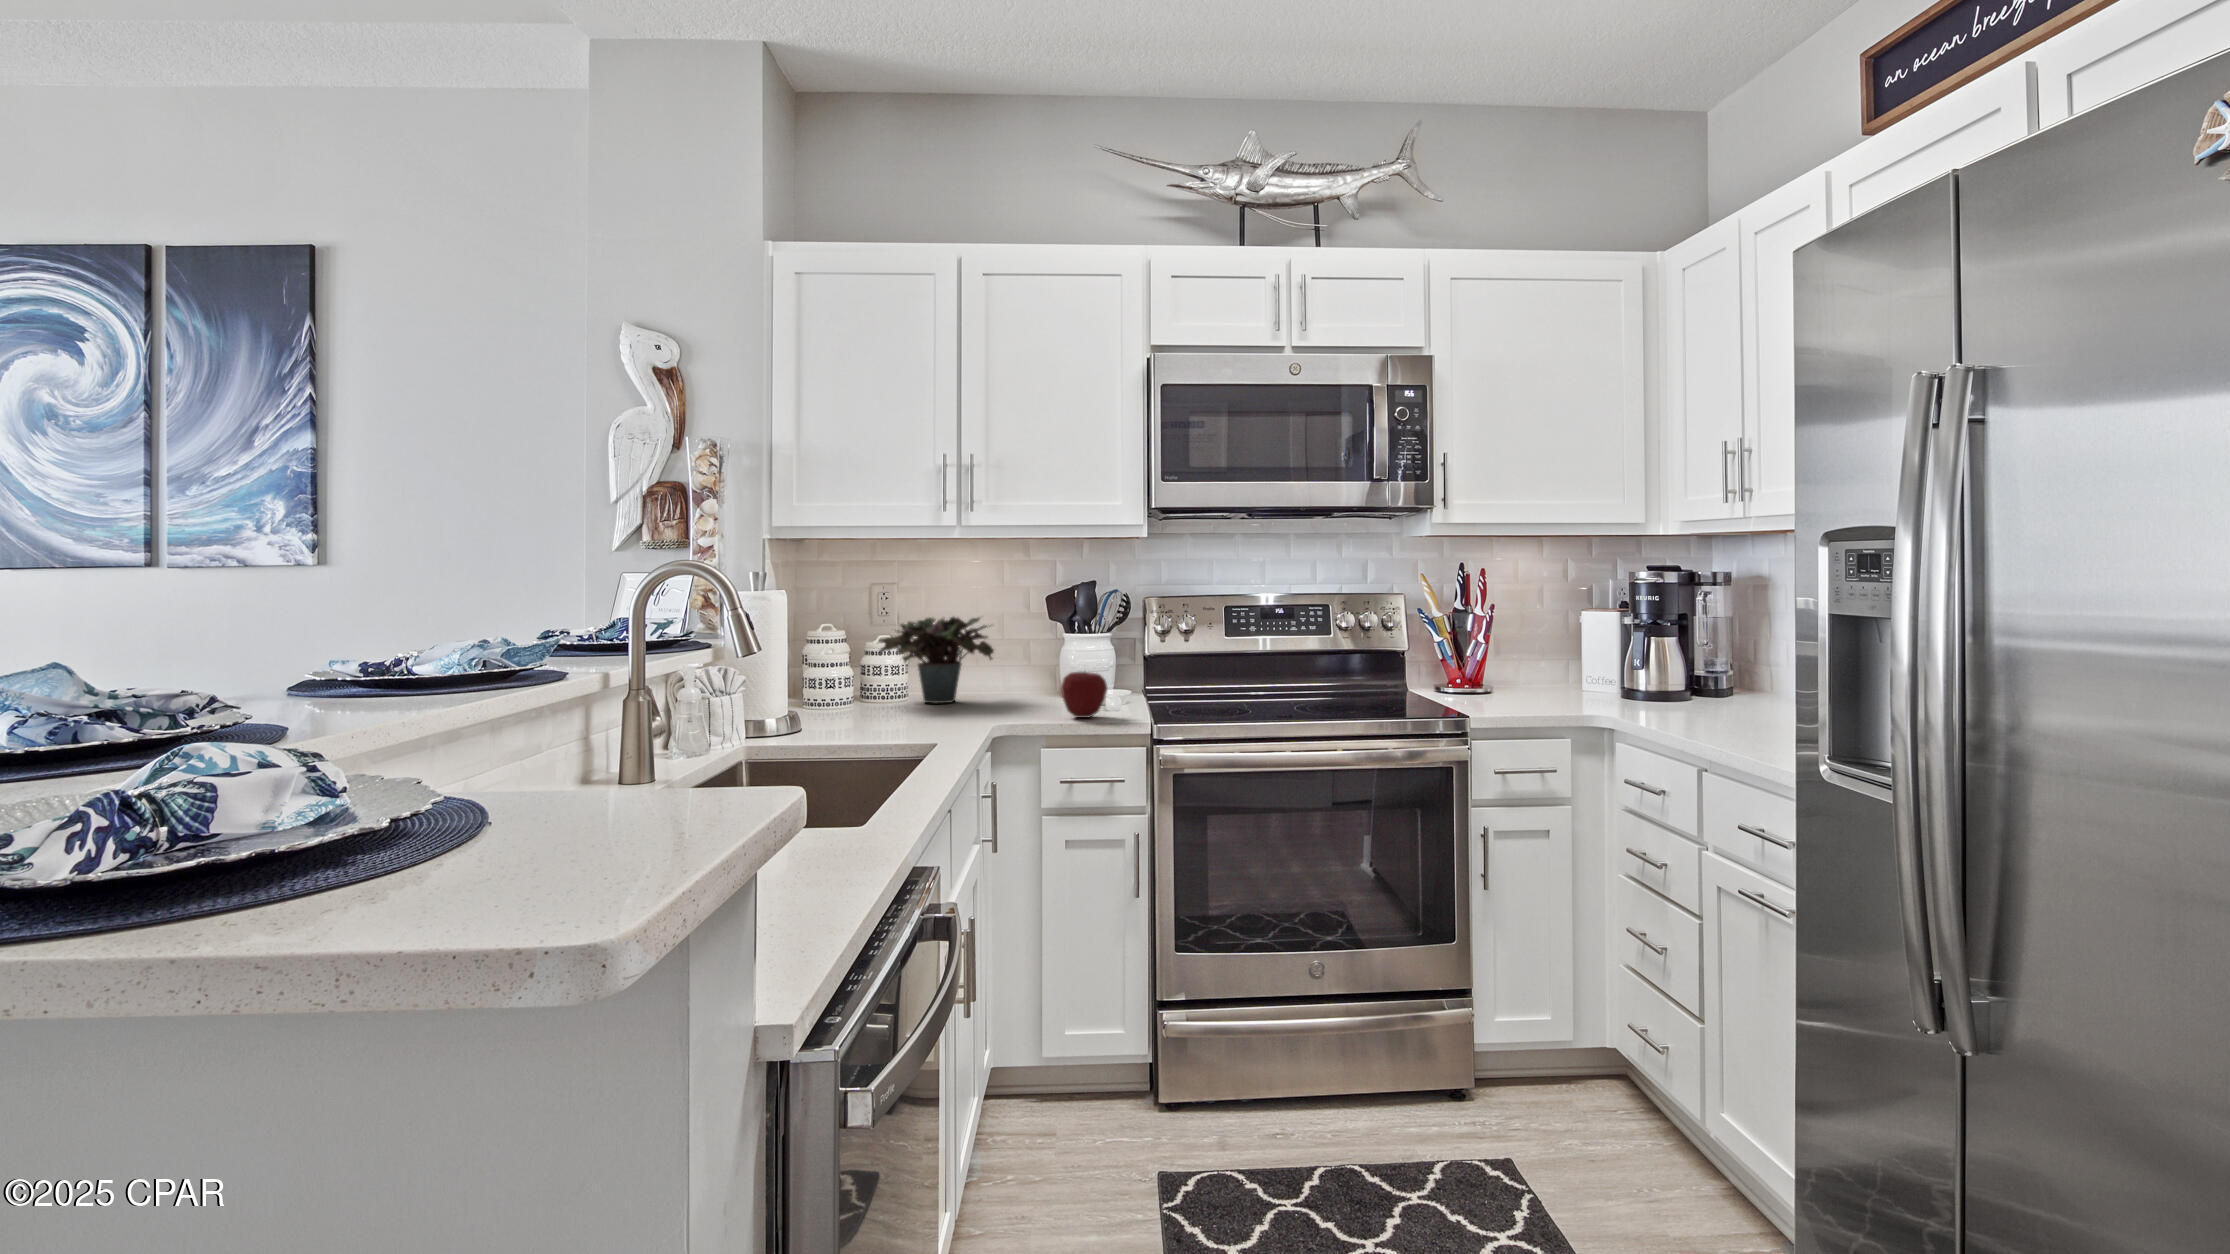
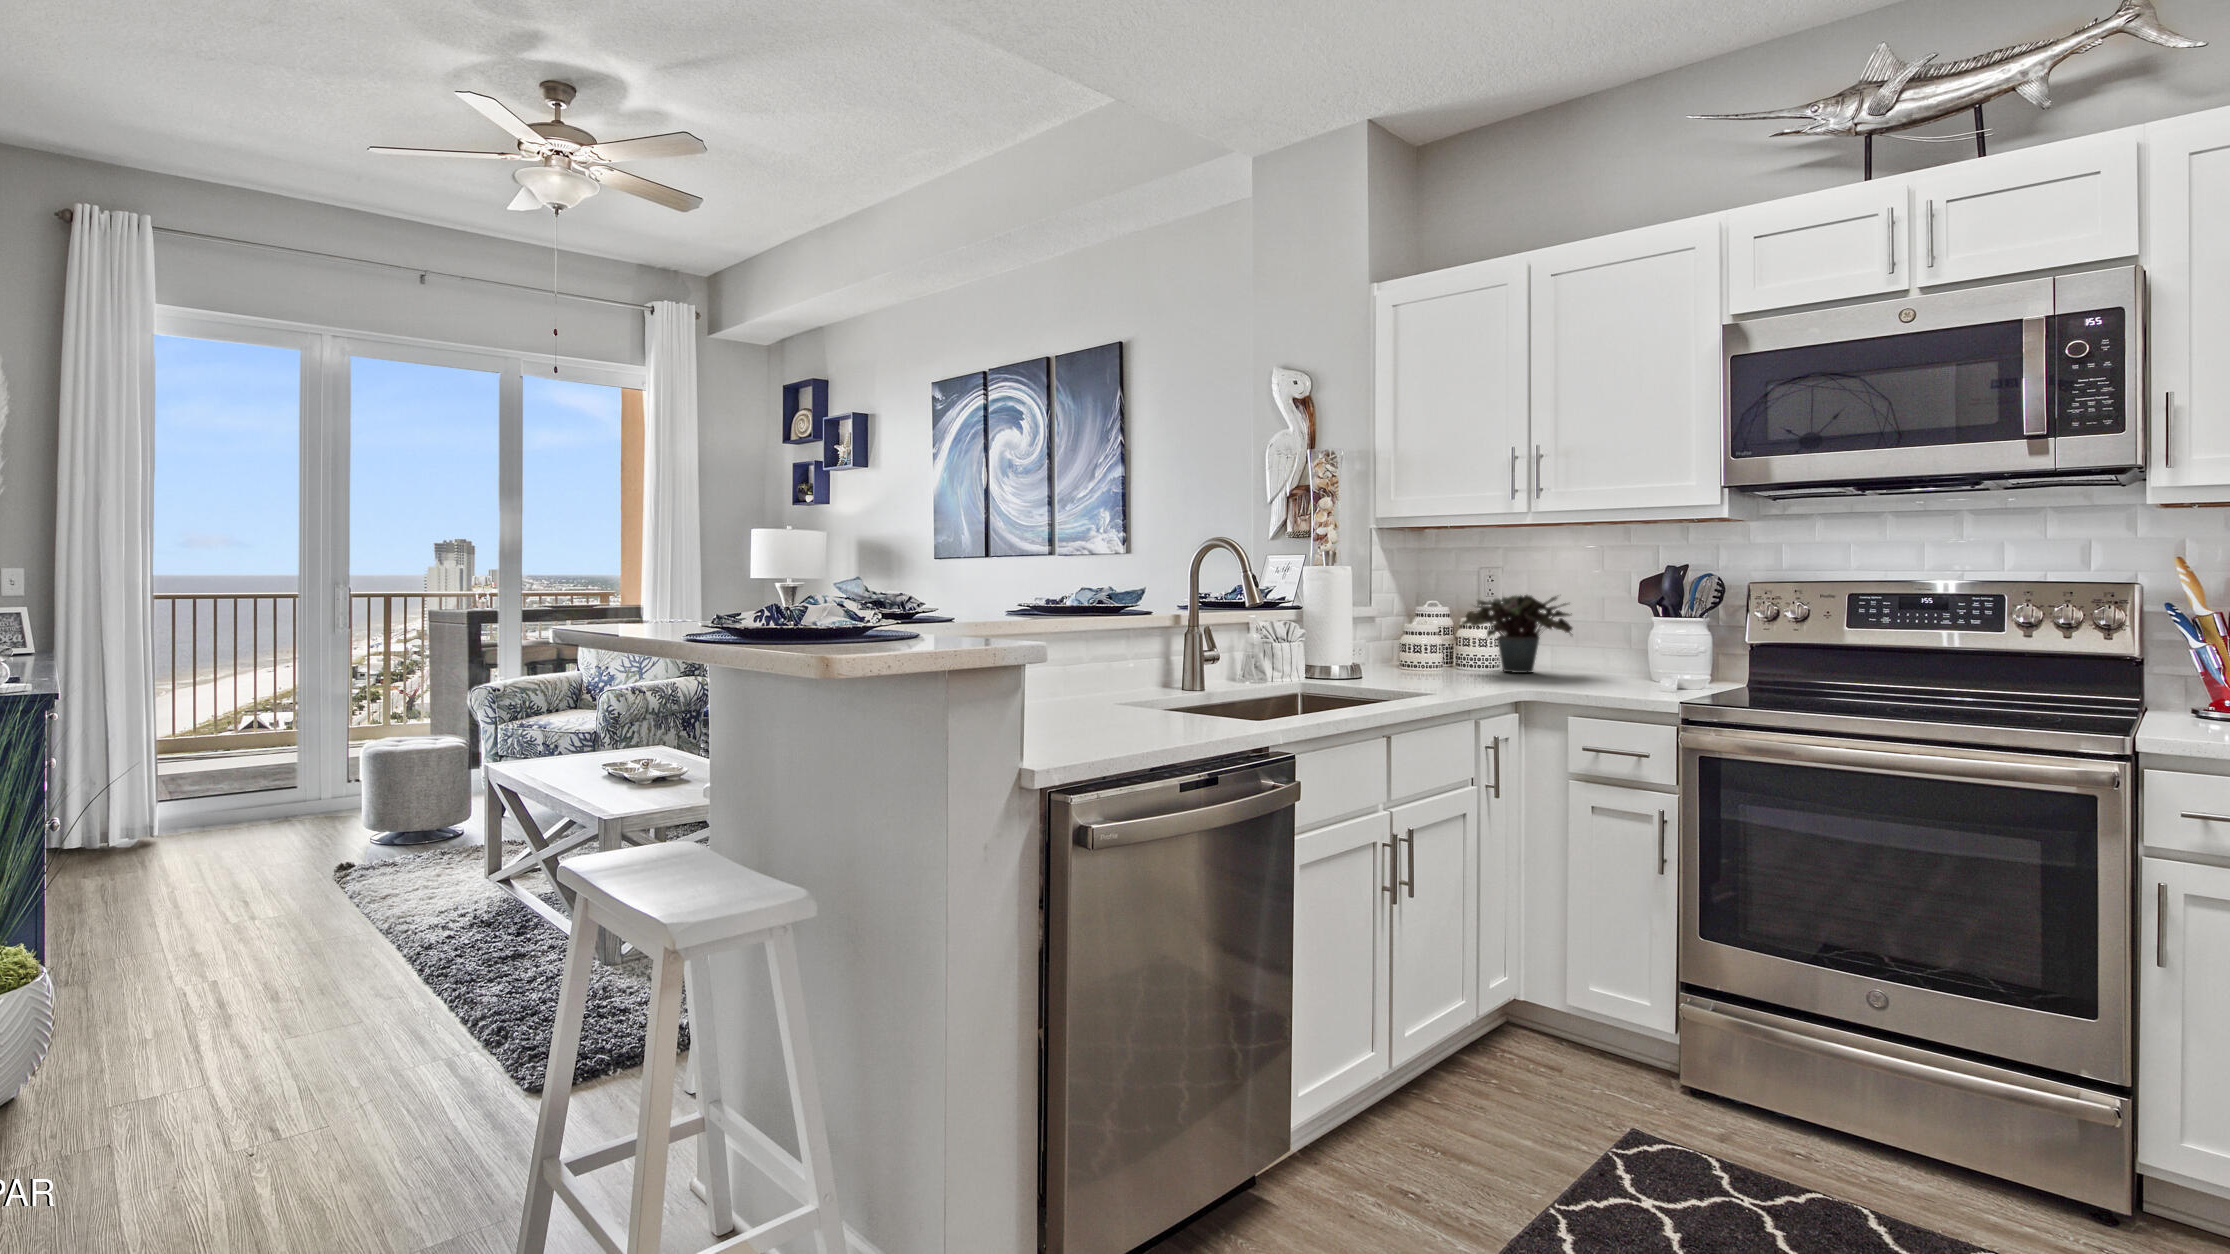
apple: present [1061,672,1107,718] -> none [1604,646,1655,693]

